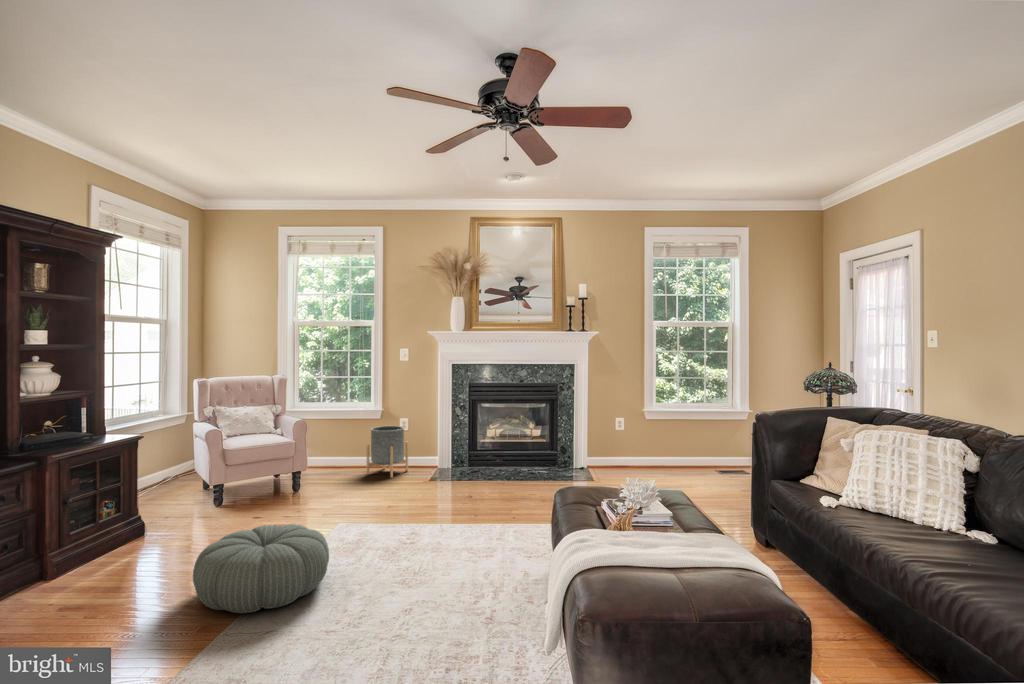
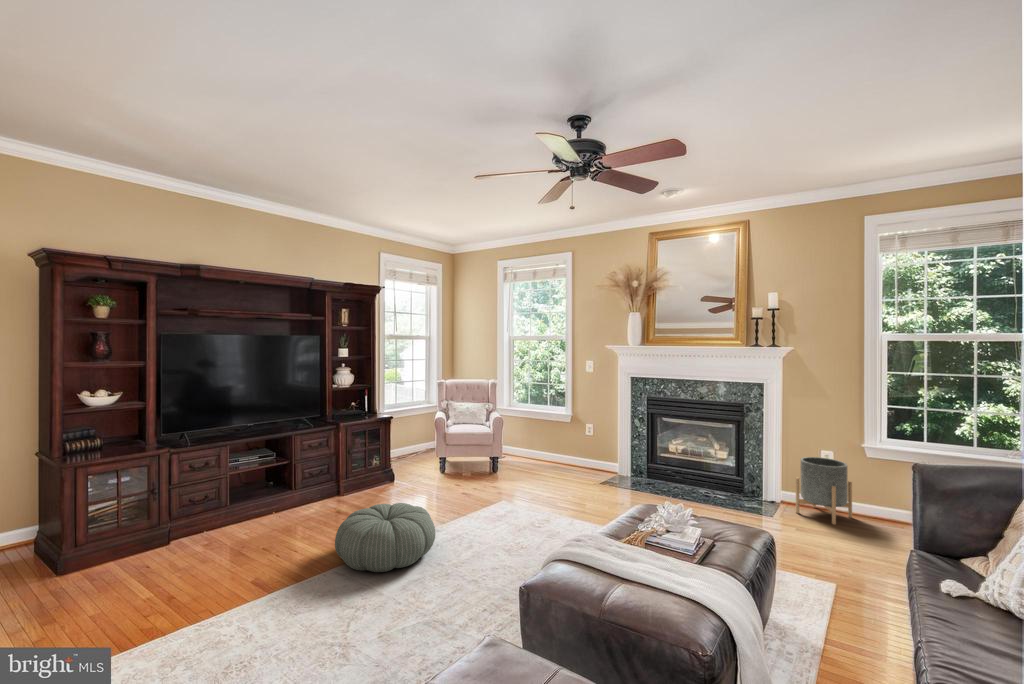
planter: present [367,426,408,478] -> present [796,457,852,524]

